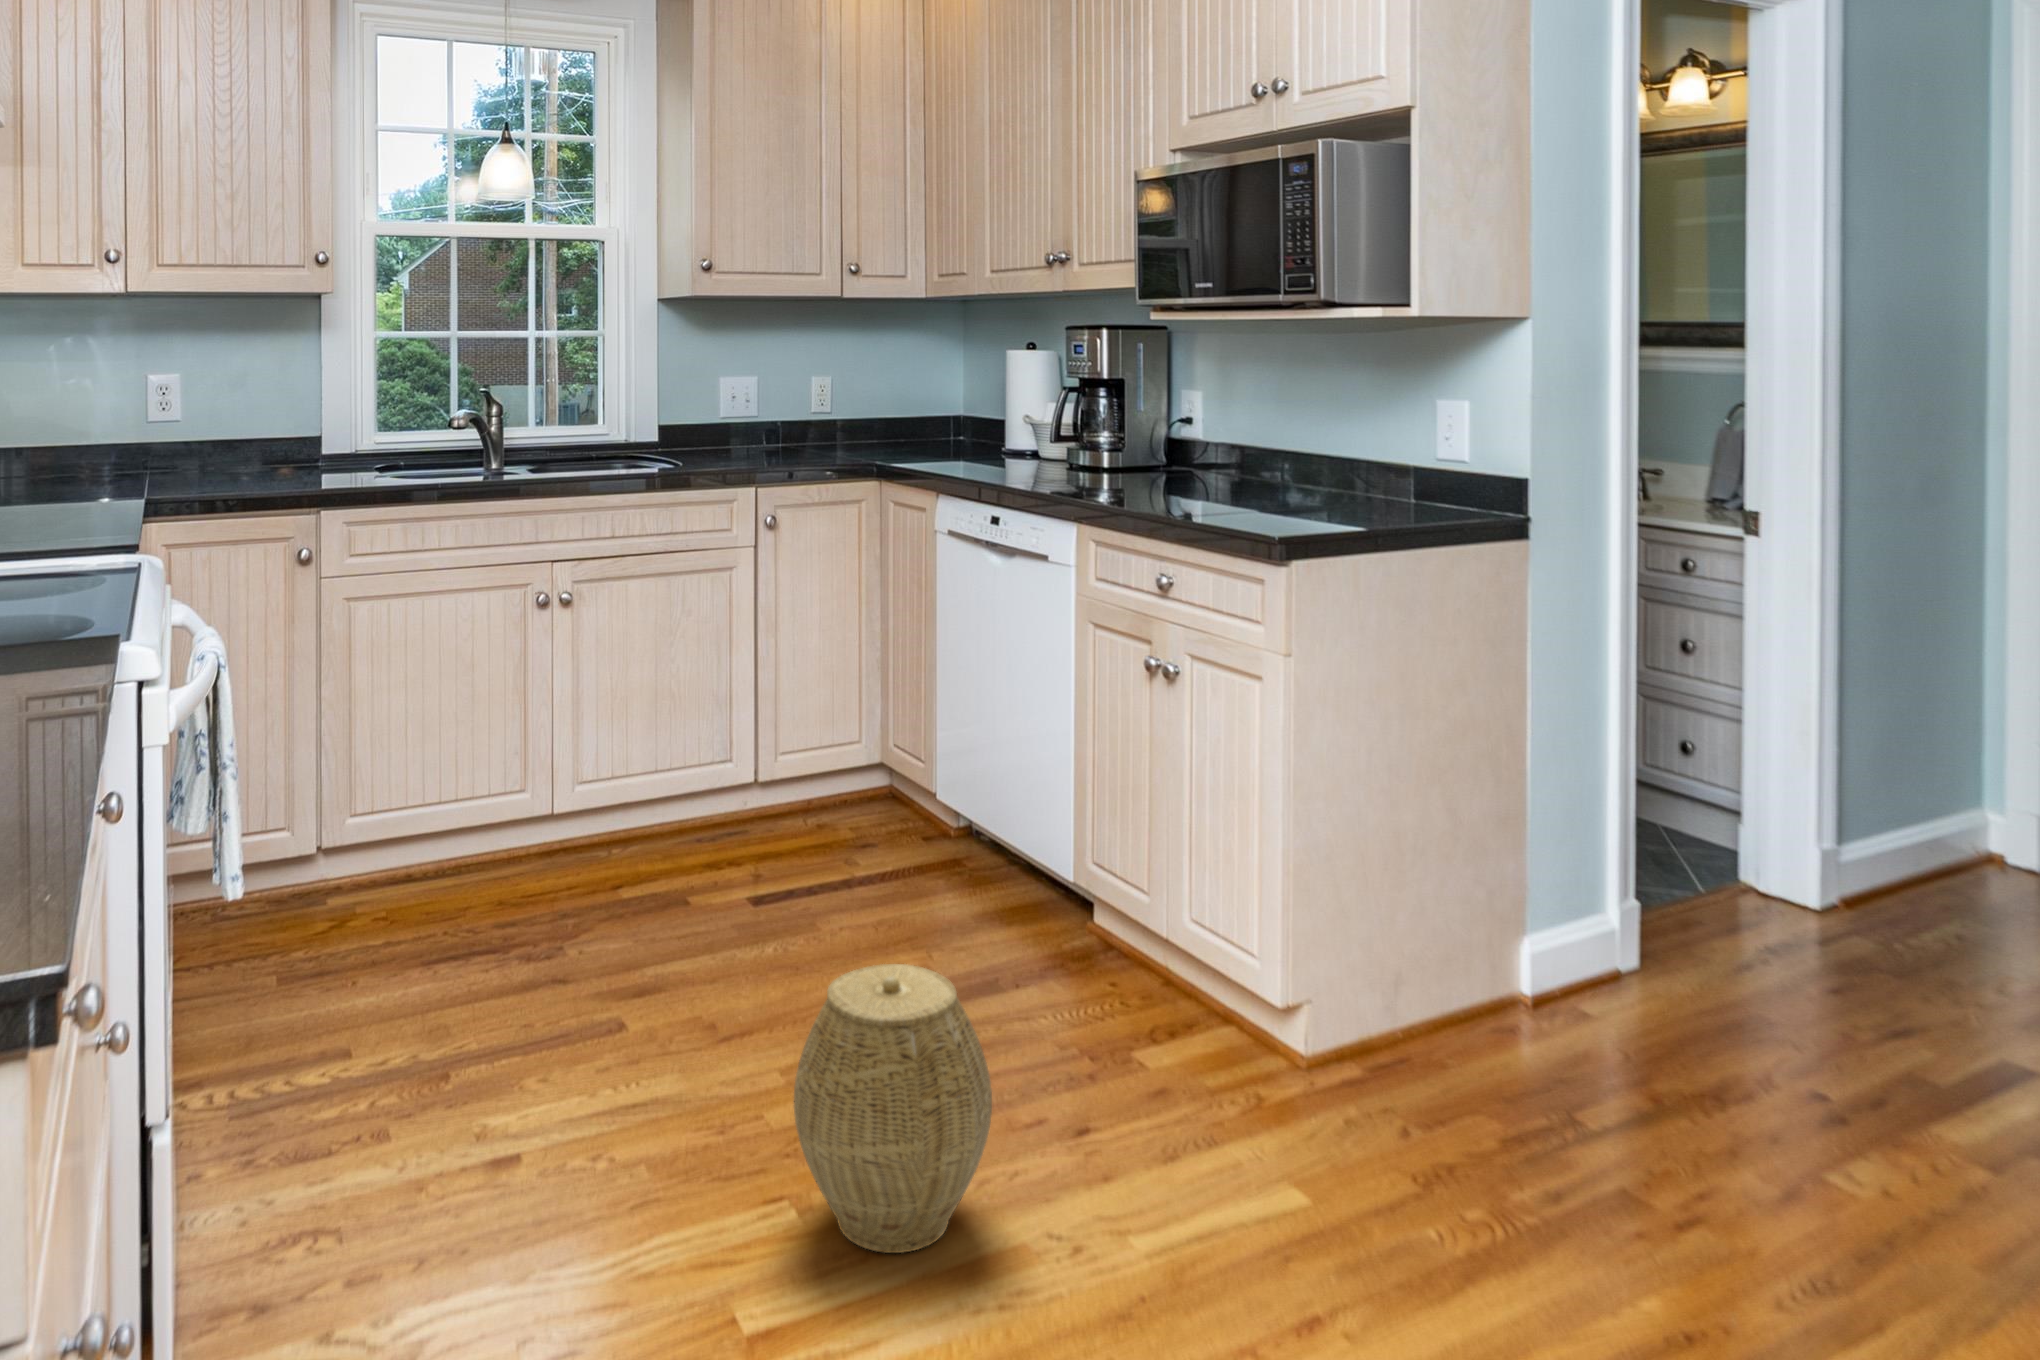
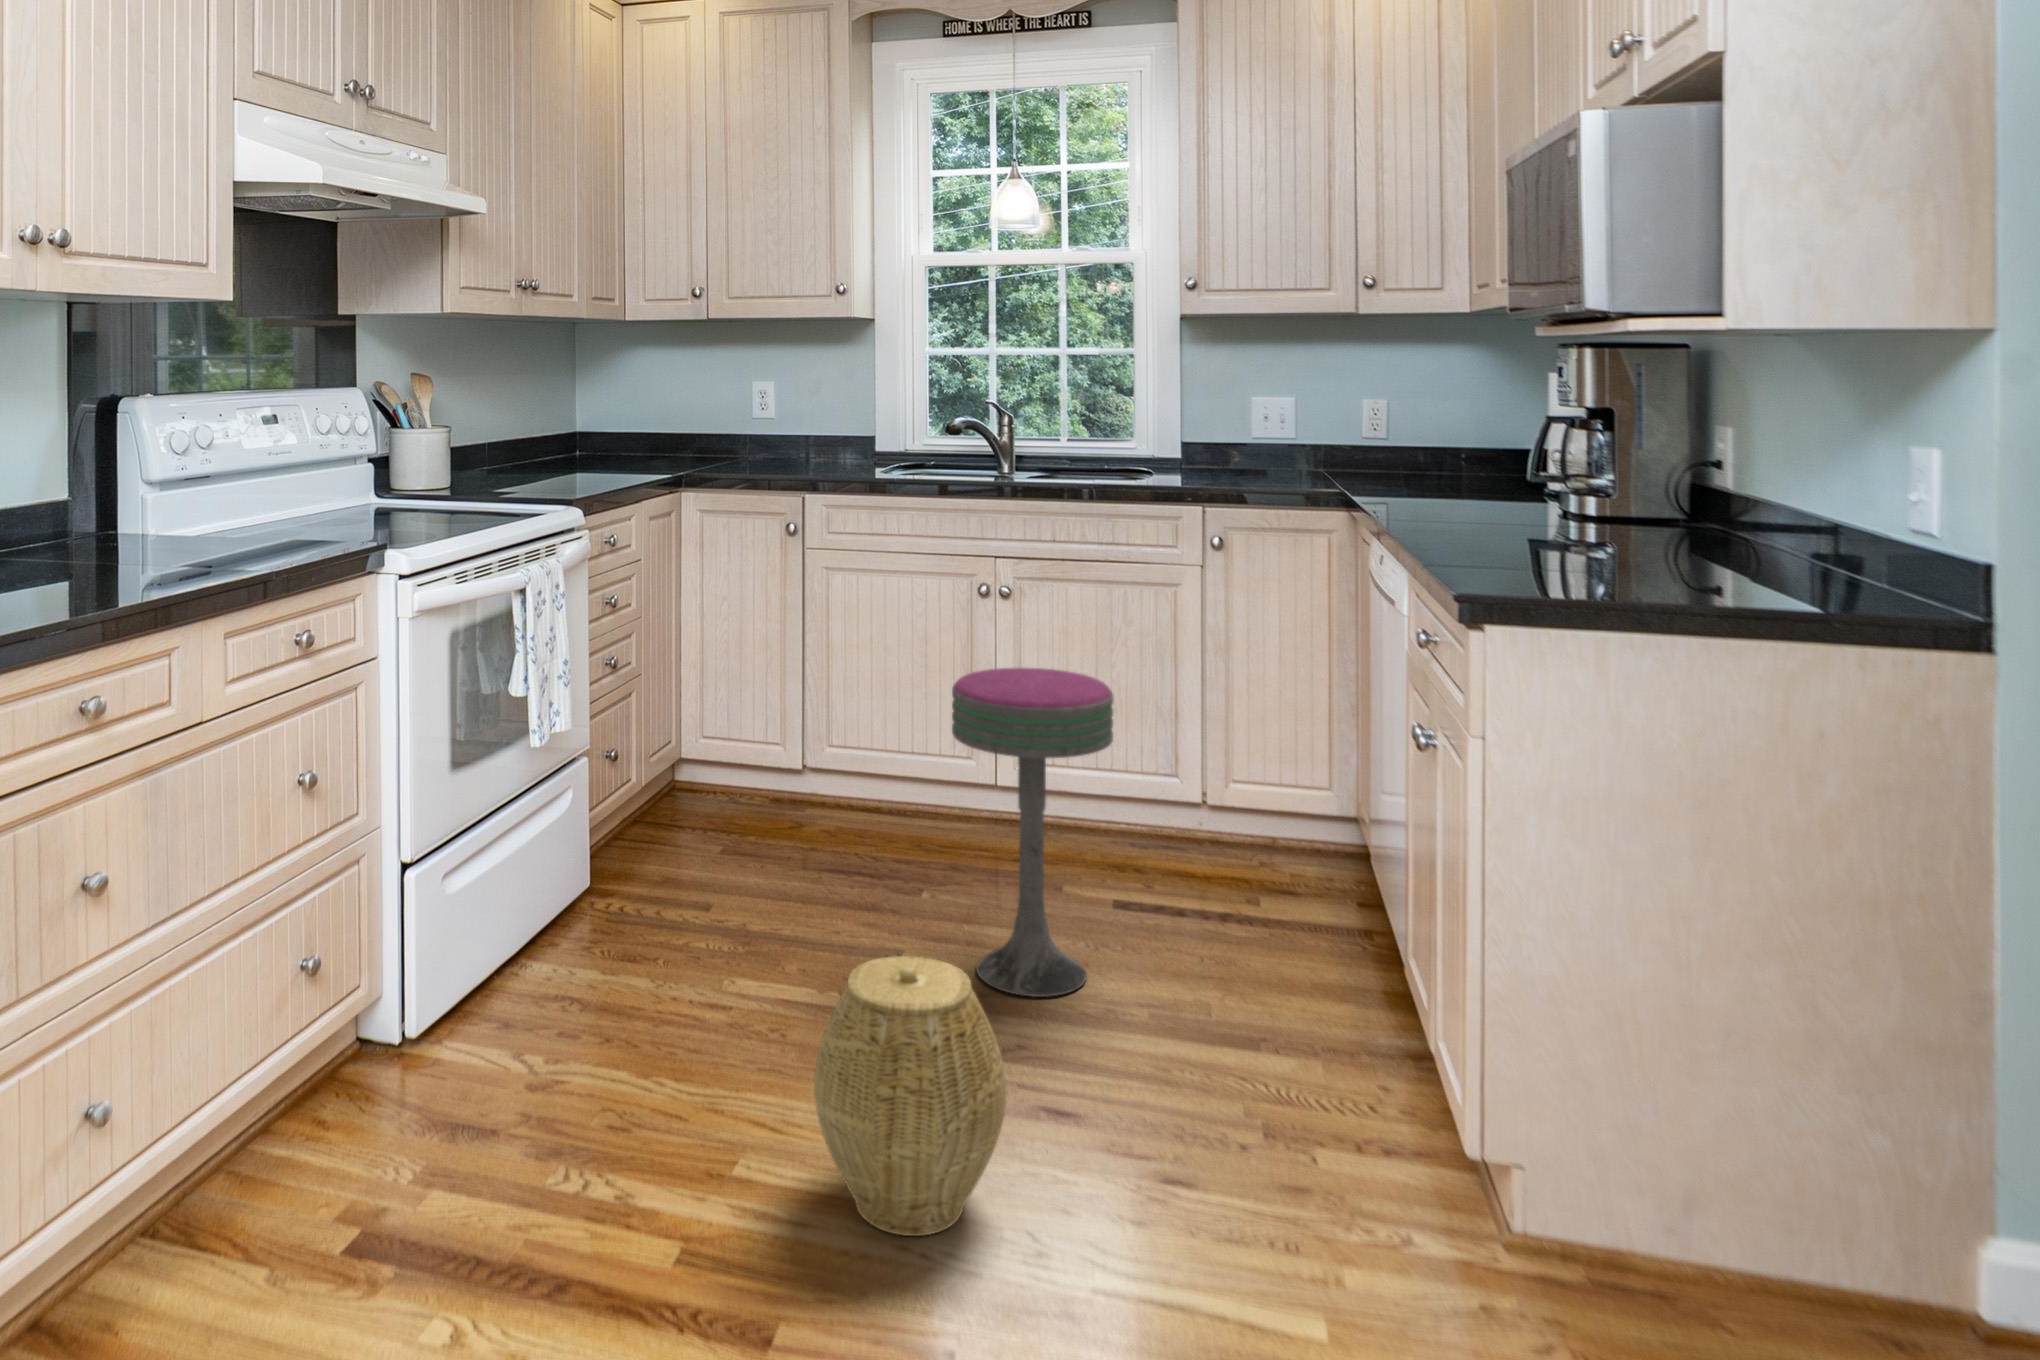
bar stool: none [663,663,828,1002] -> present [952,668,1113,997]

